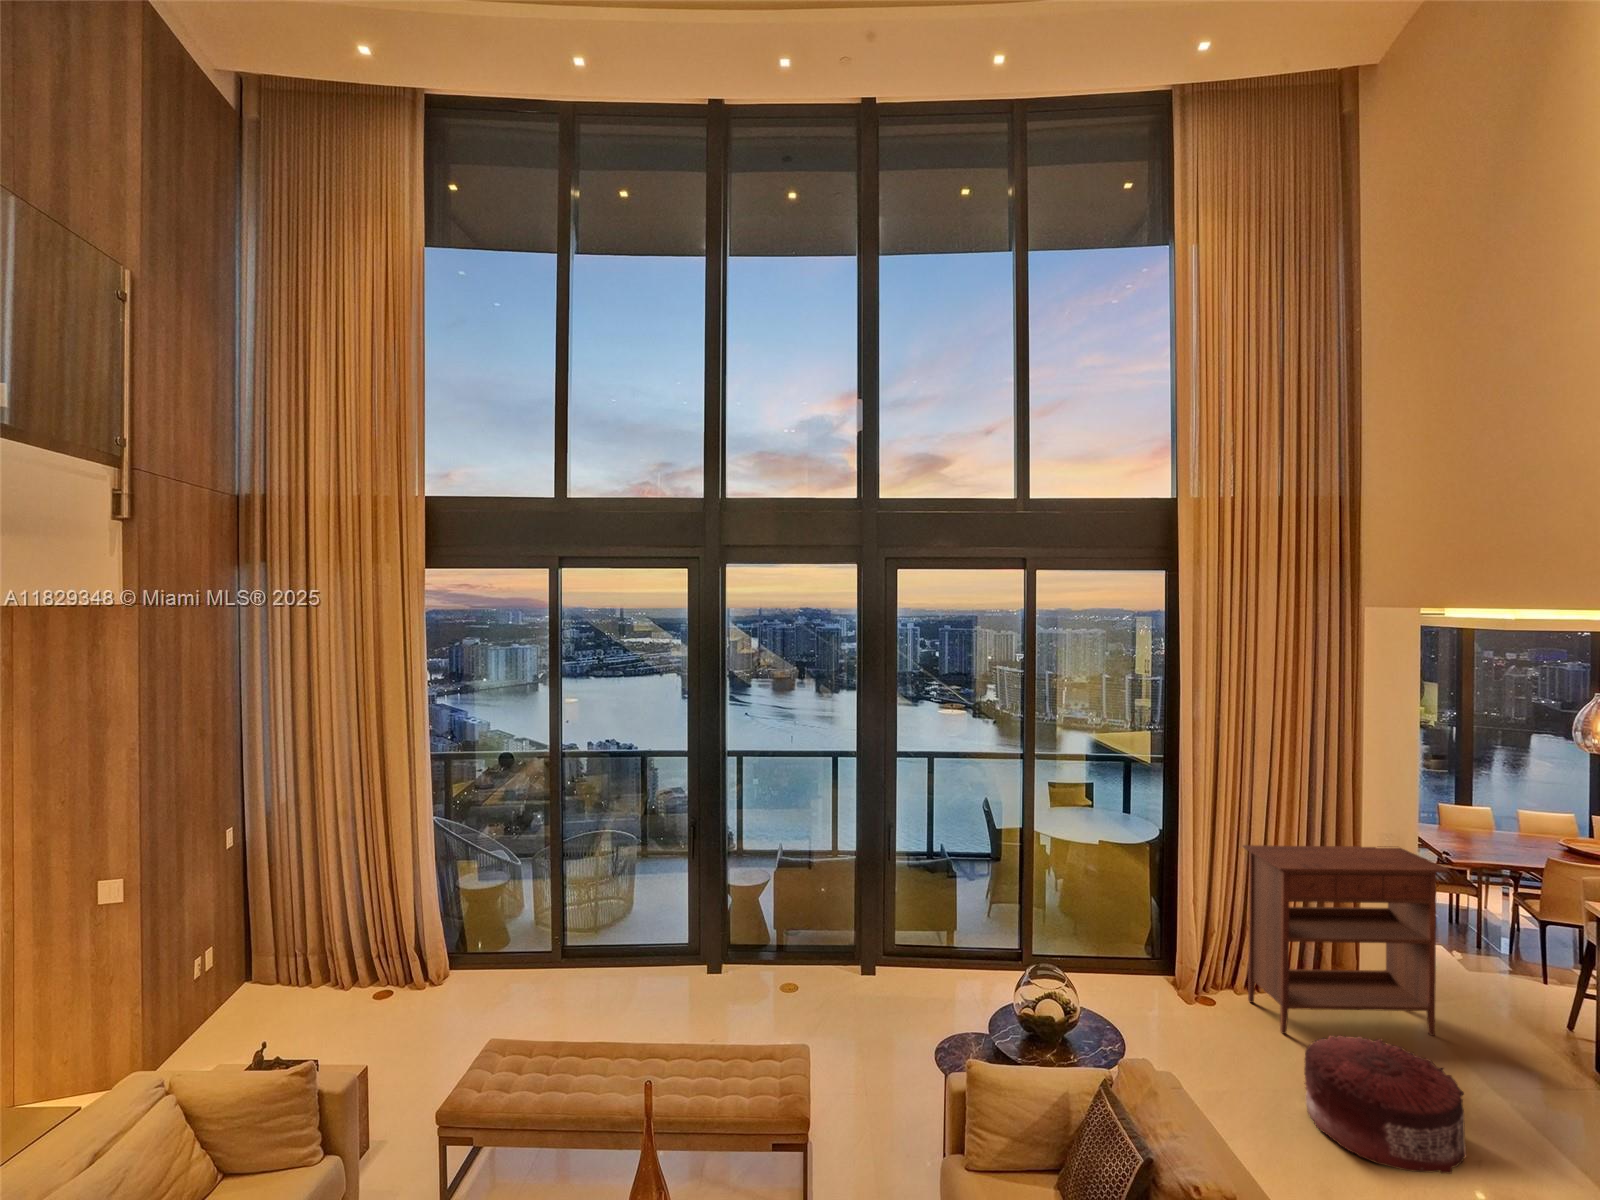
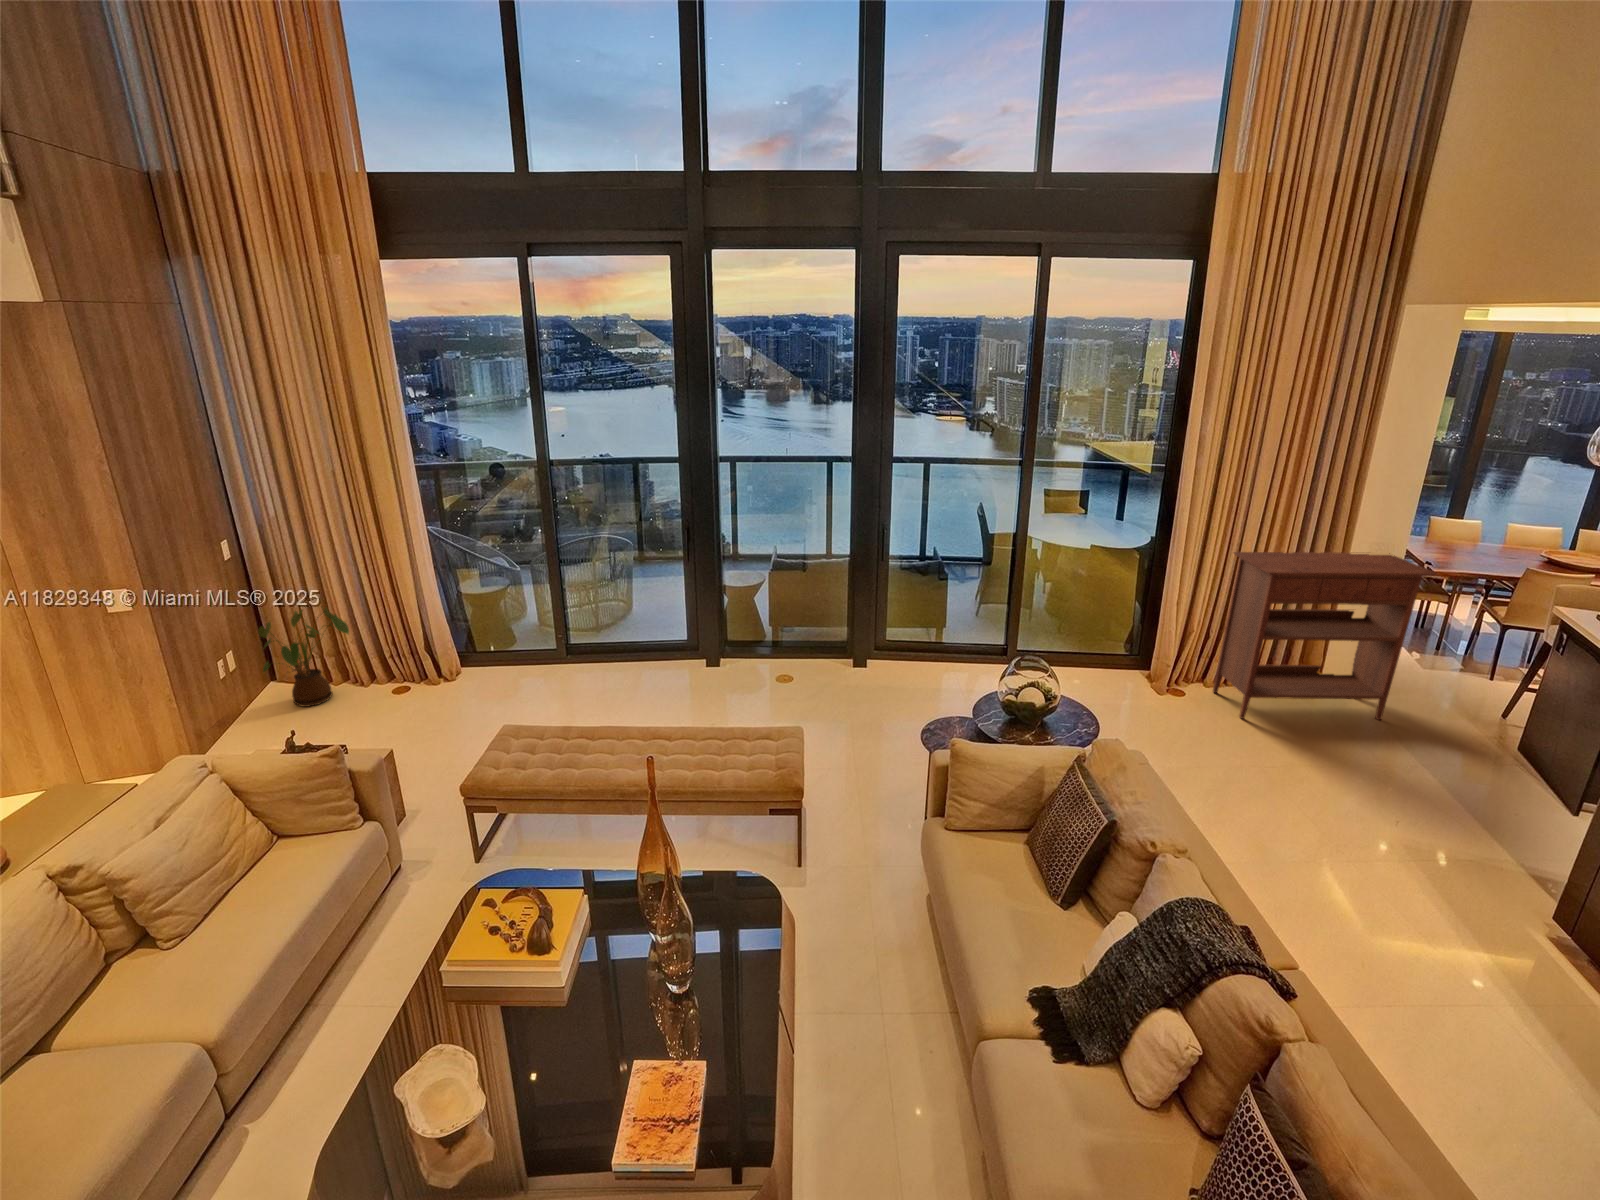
house plant: none [239,901,338,1017] -> present [258,607,349,707]
pouf: present [1304,1036,1466,1174] -> none [1255,719,1405,829]

